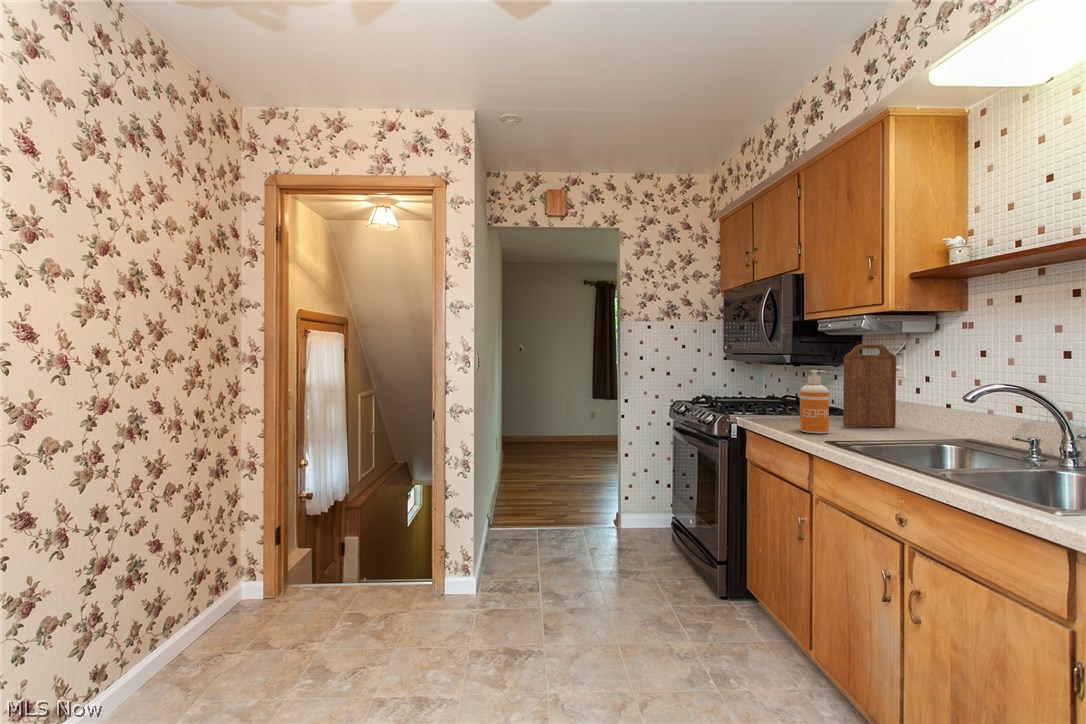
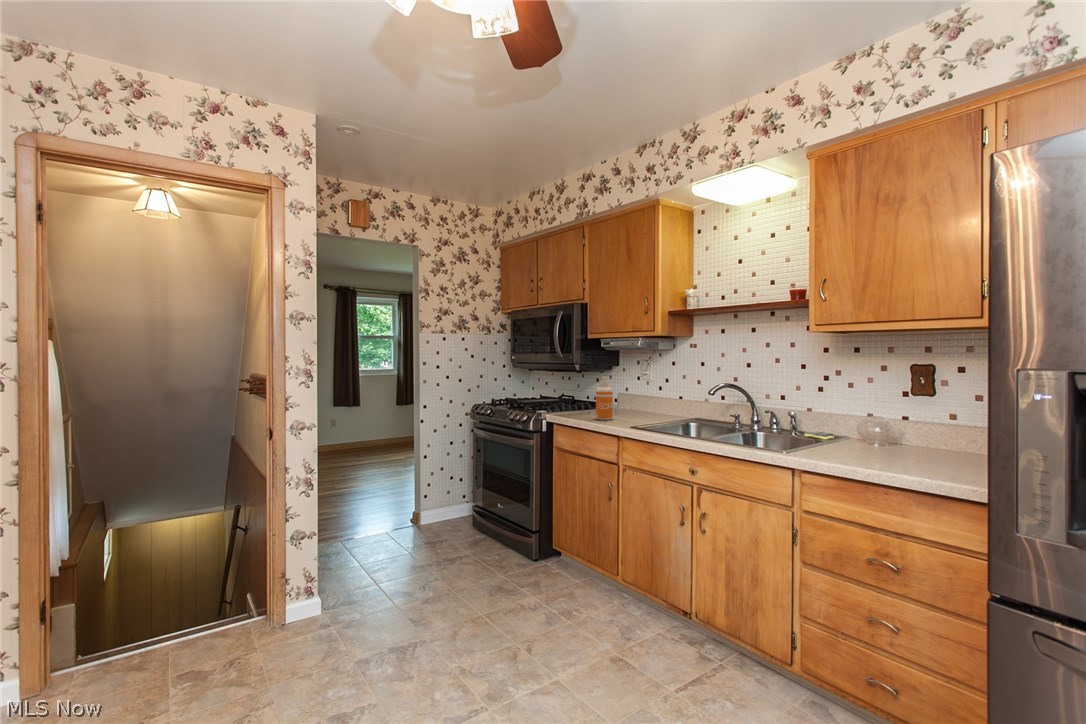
cutting board: present [843,344,896,427] -> none [615,359,641,414]

